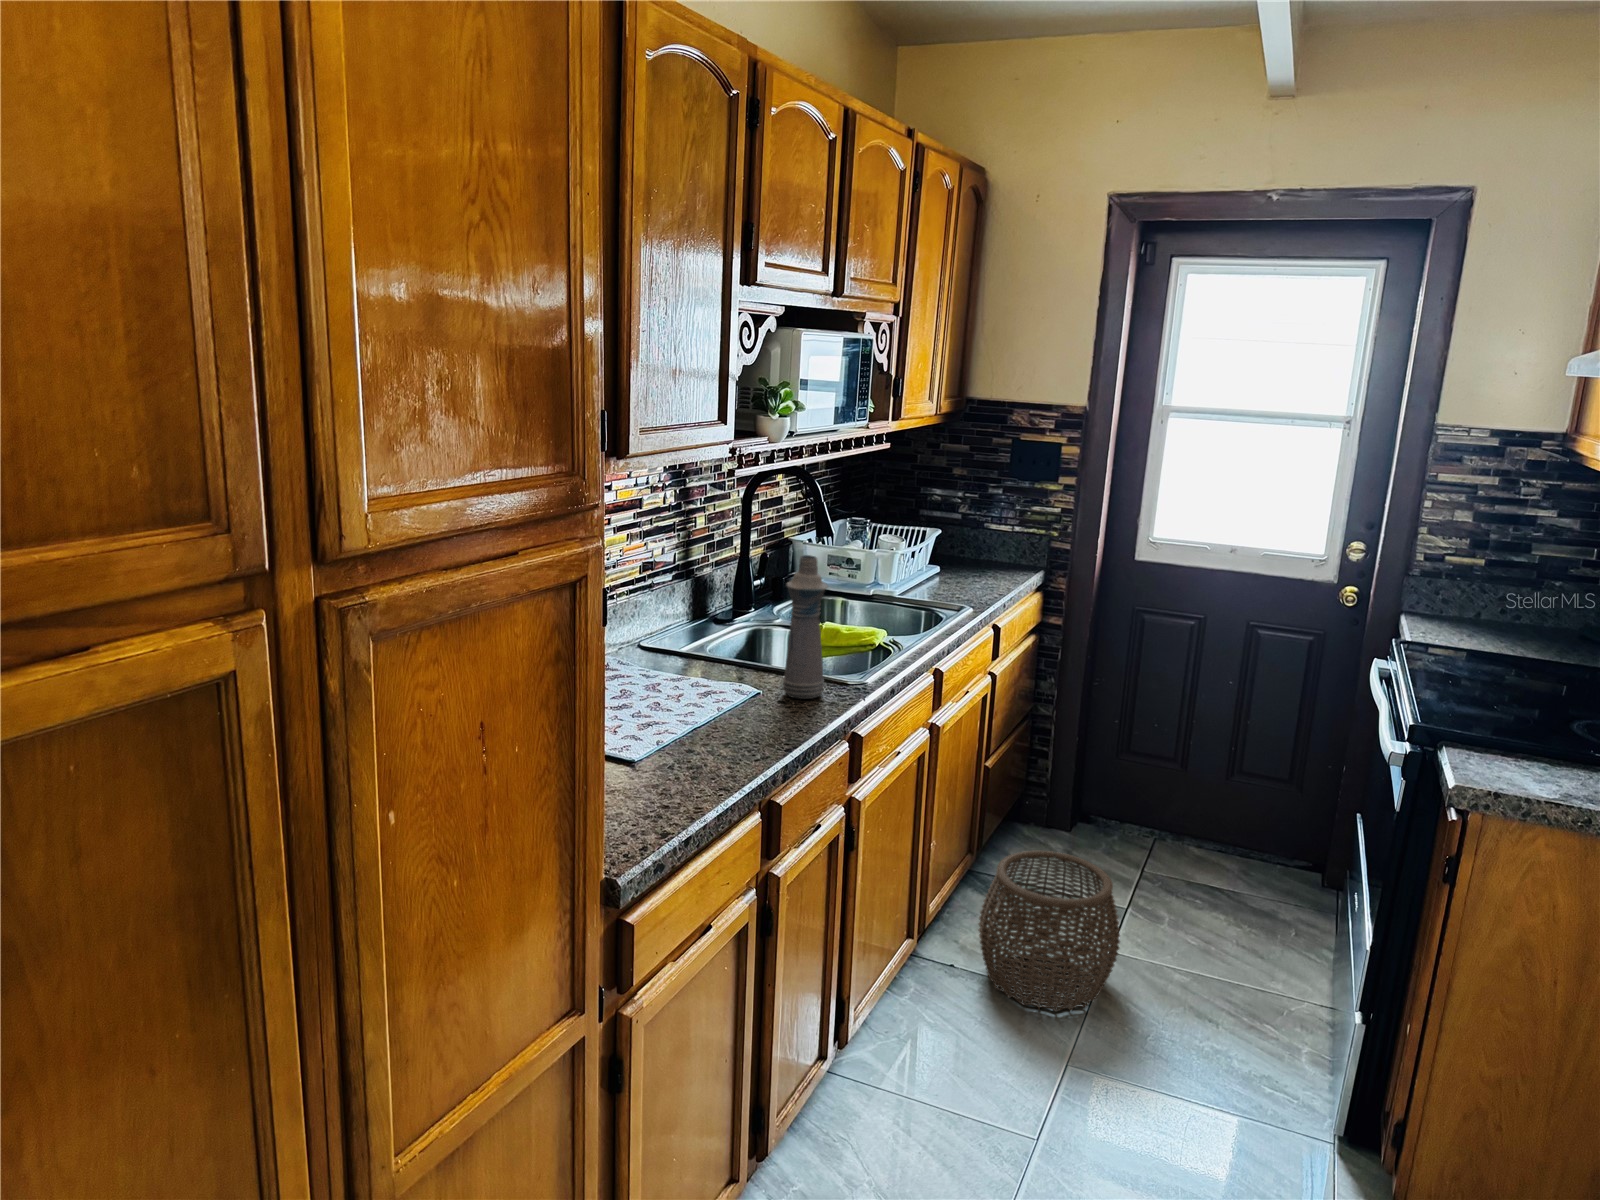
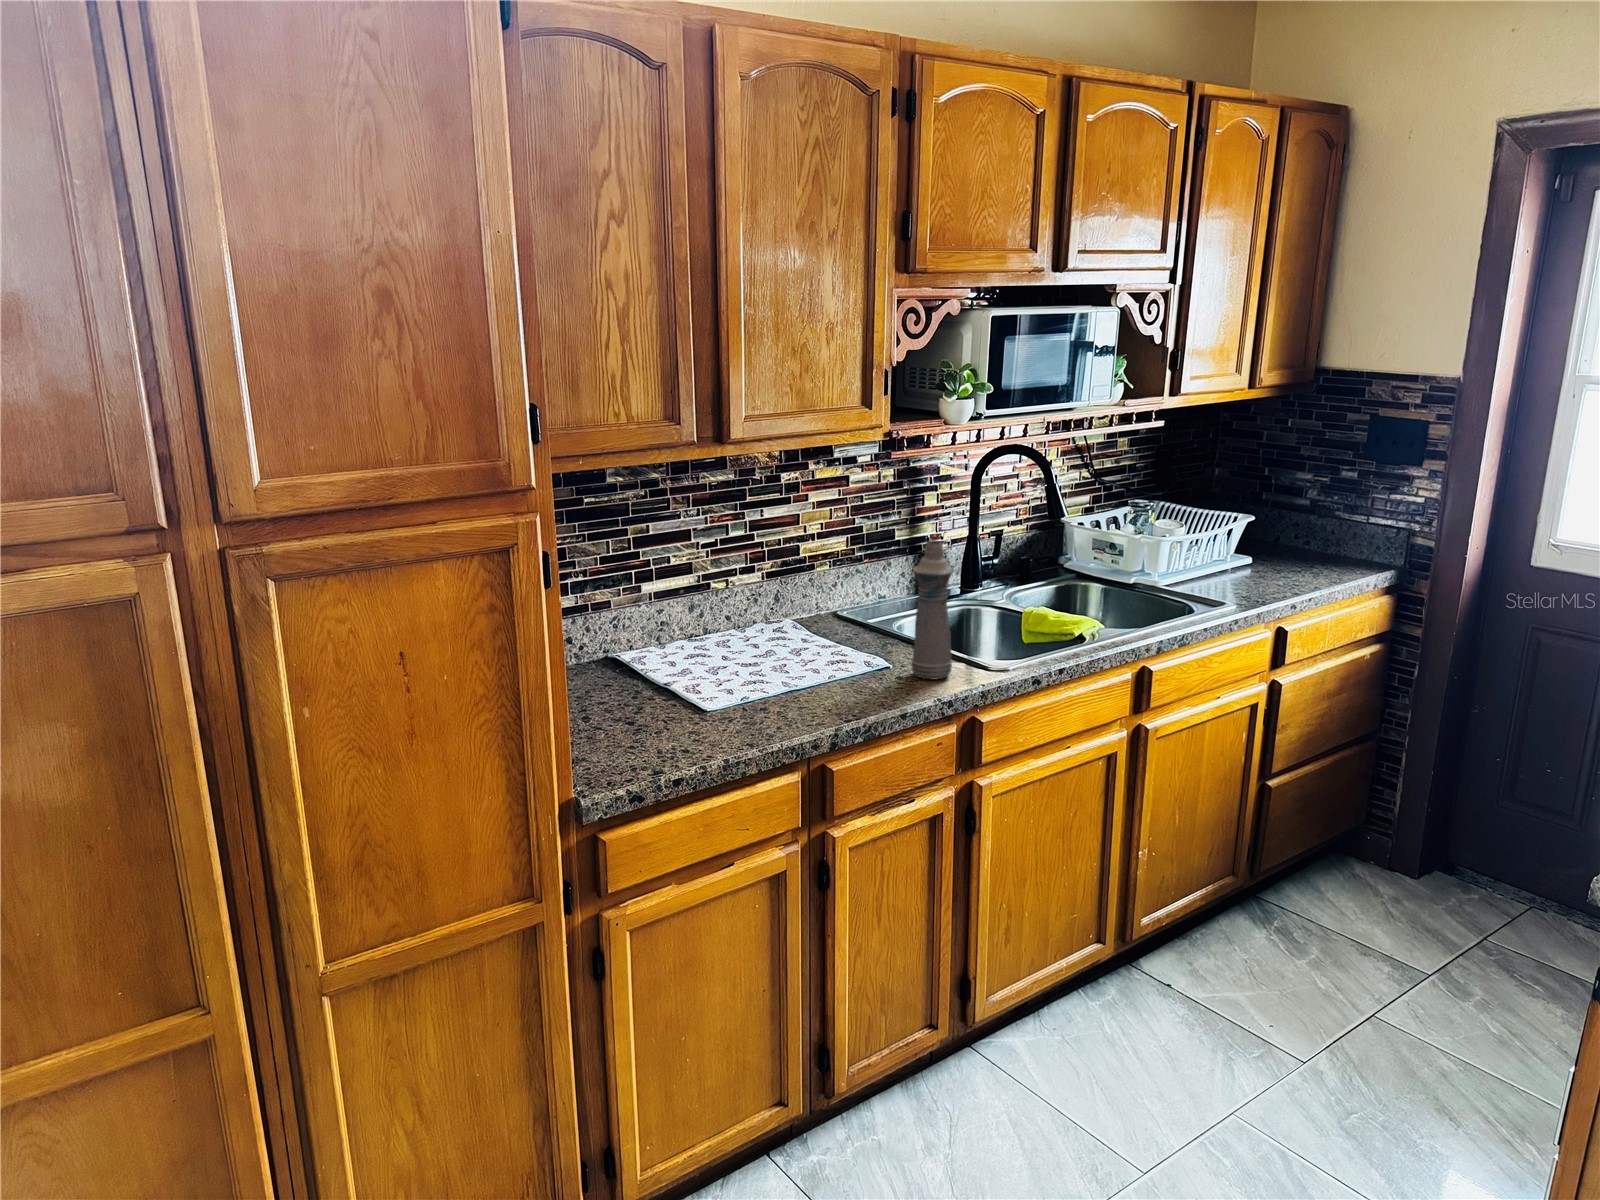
woven basket: present [979,851,1120,1011] -> none [1186,881,1354,1064]

